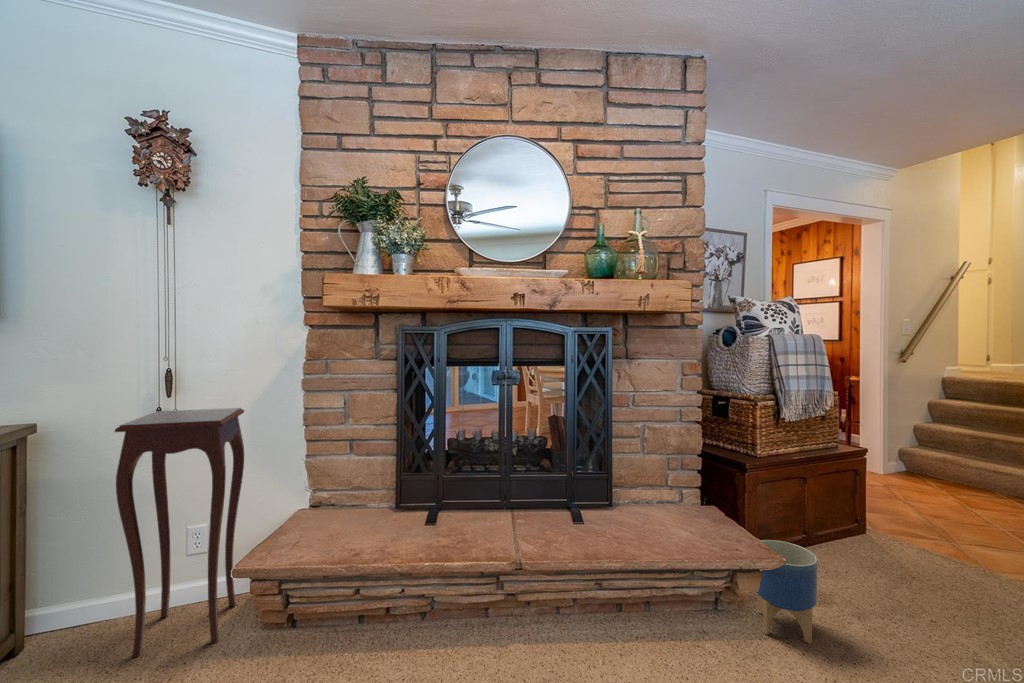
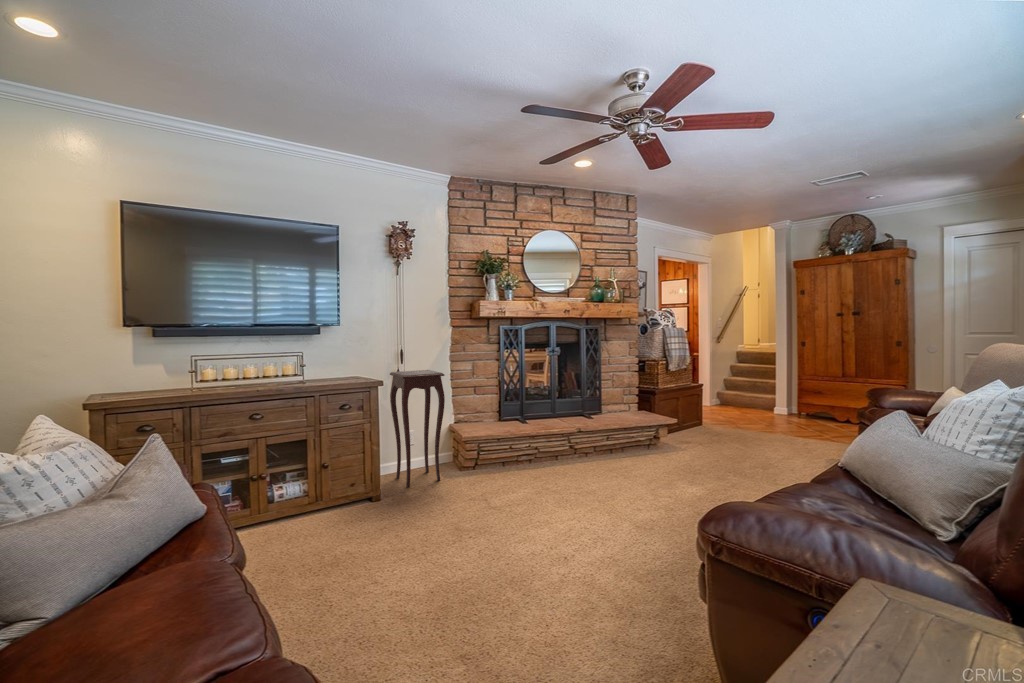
planter: present [757,540,817,644] -> none [665,419,690,456]

